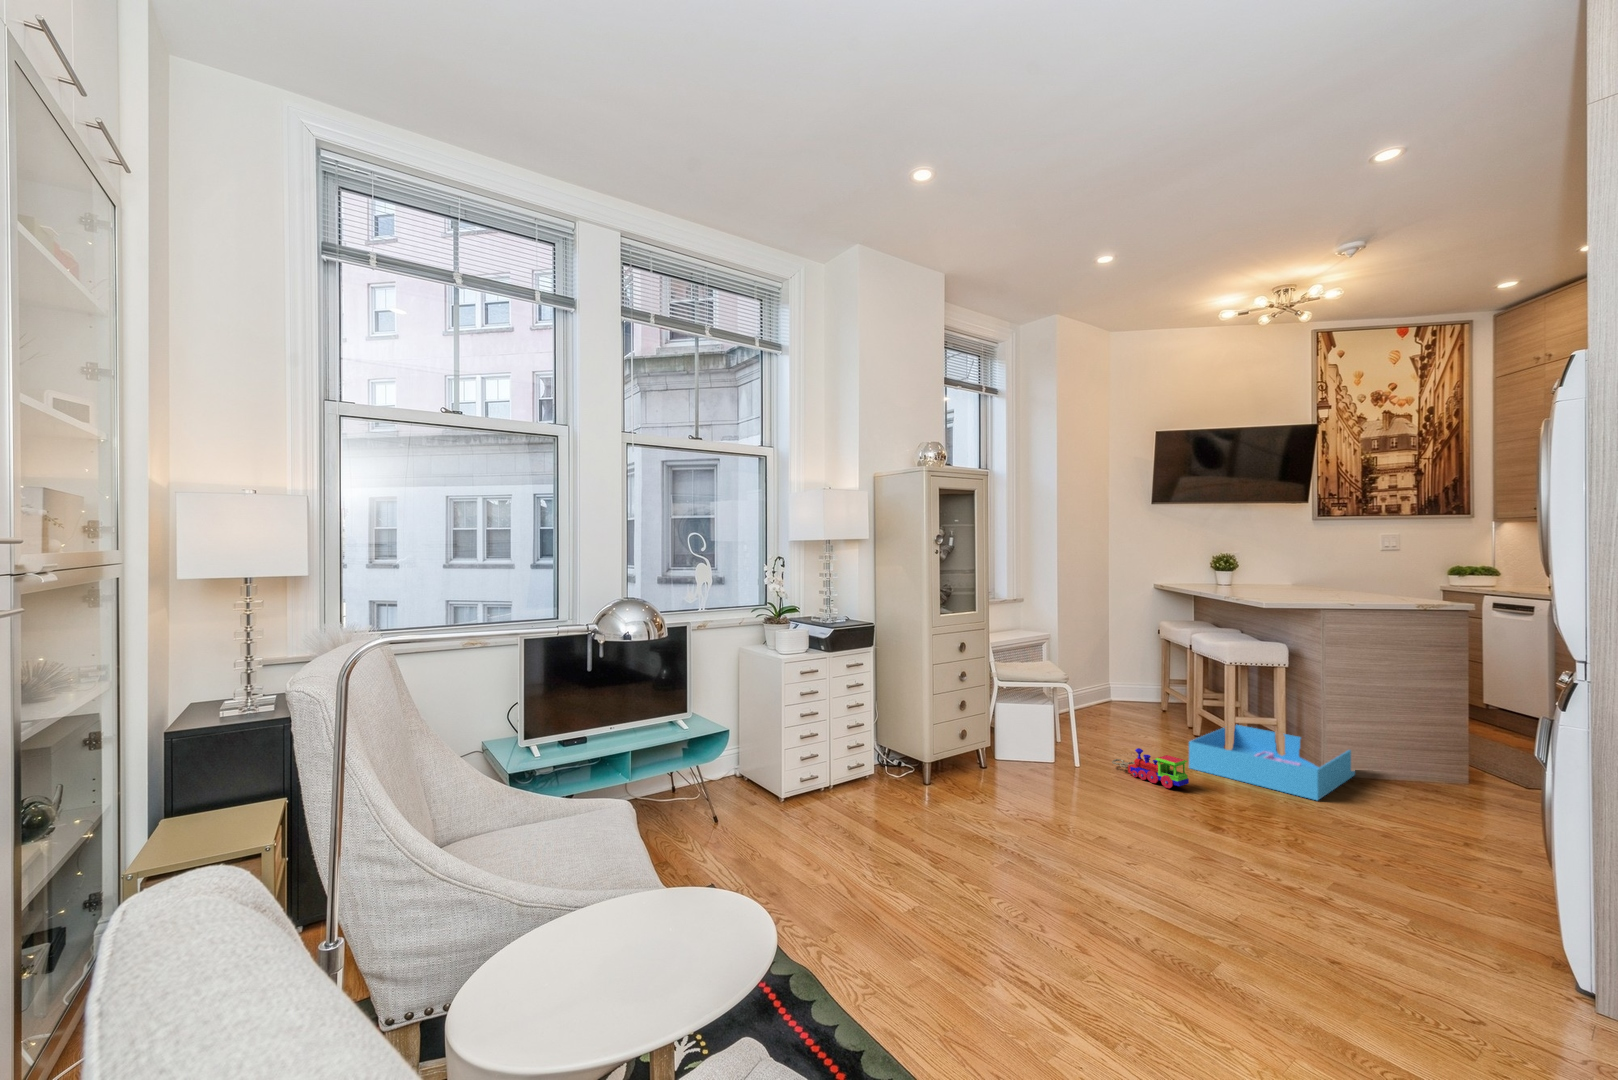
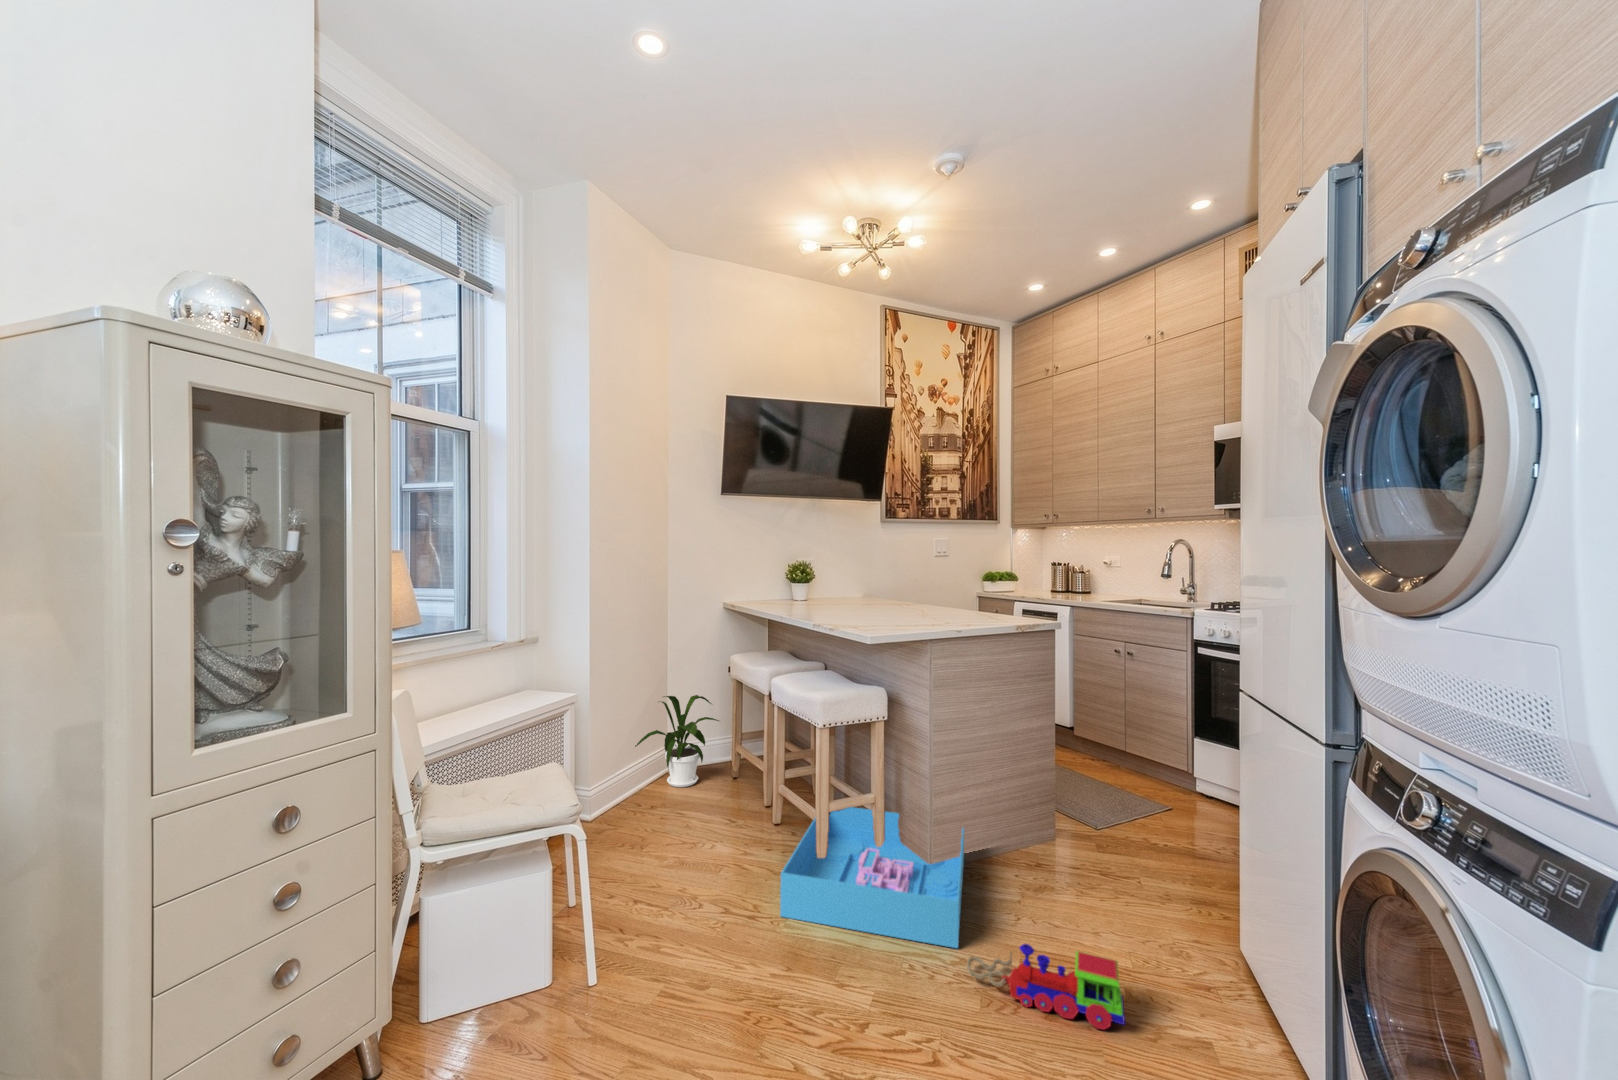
house plant: none [1088,646,1155,712] -> present [635,695,719,787]
toy train: present [1112,748,1189,788] -> present [967,944,1125,1029]

